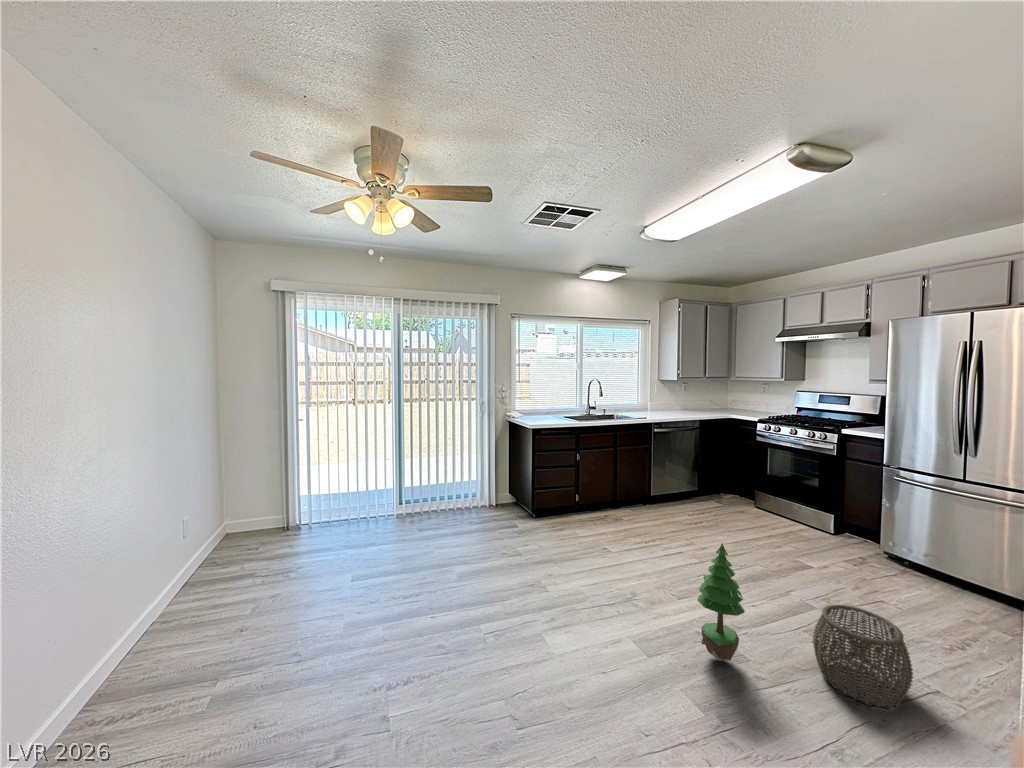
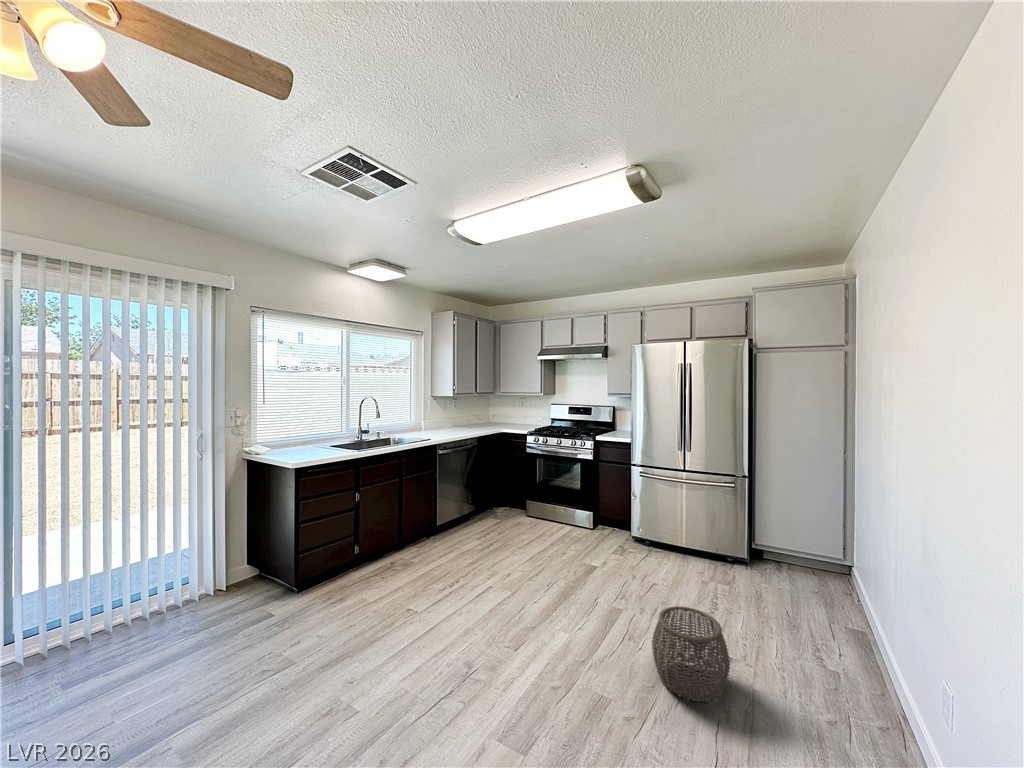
potted tree: present [697,544,745,661] -> none [563,582,612,721]

